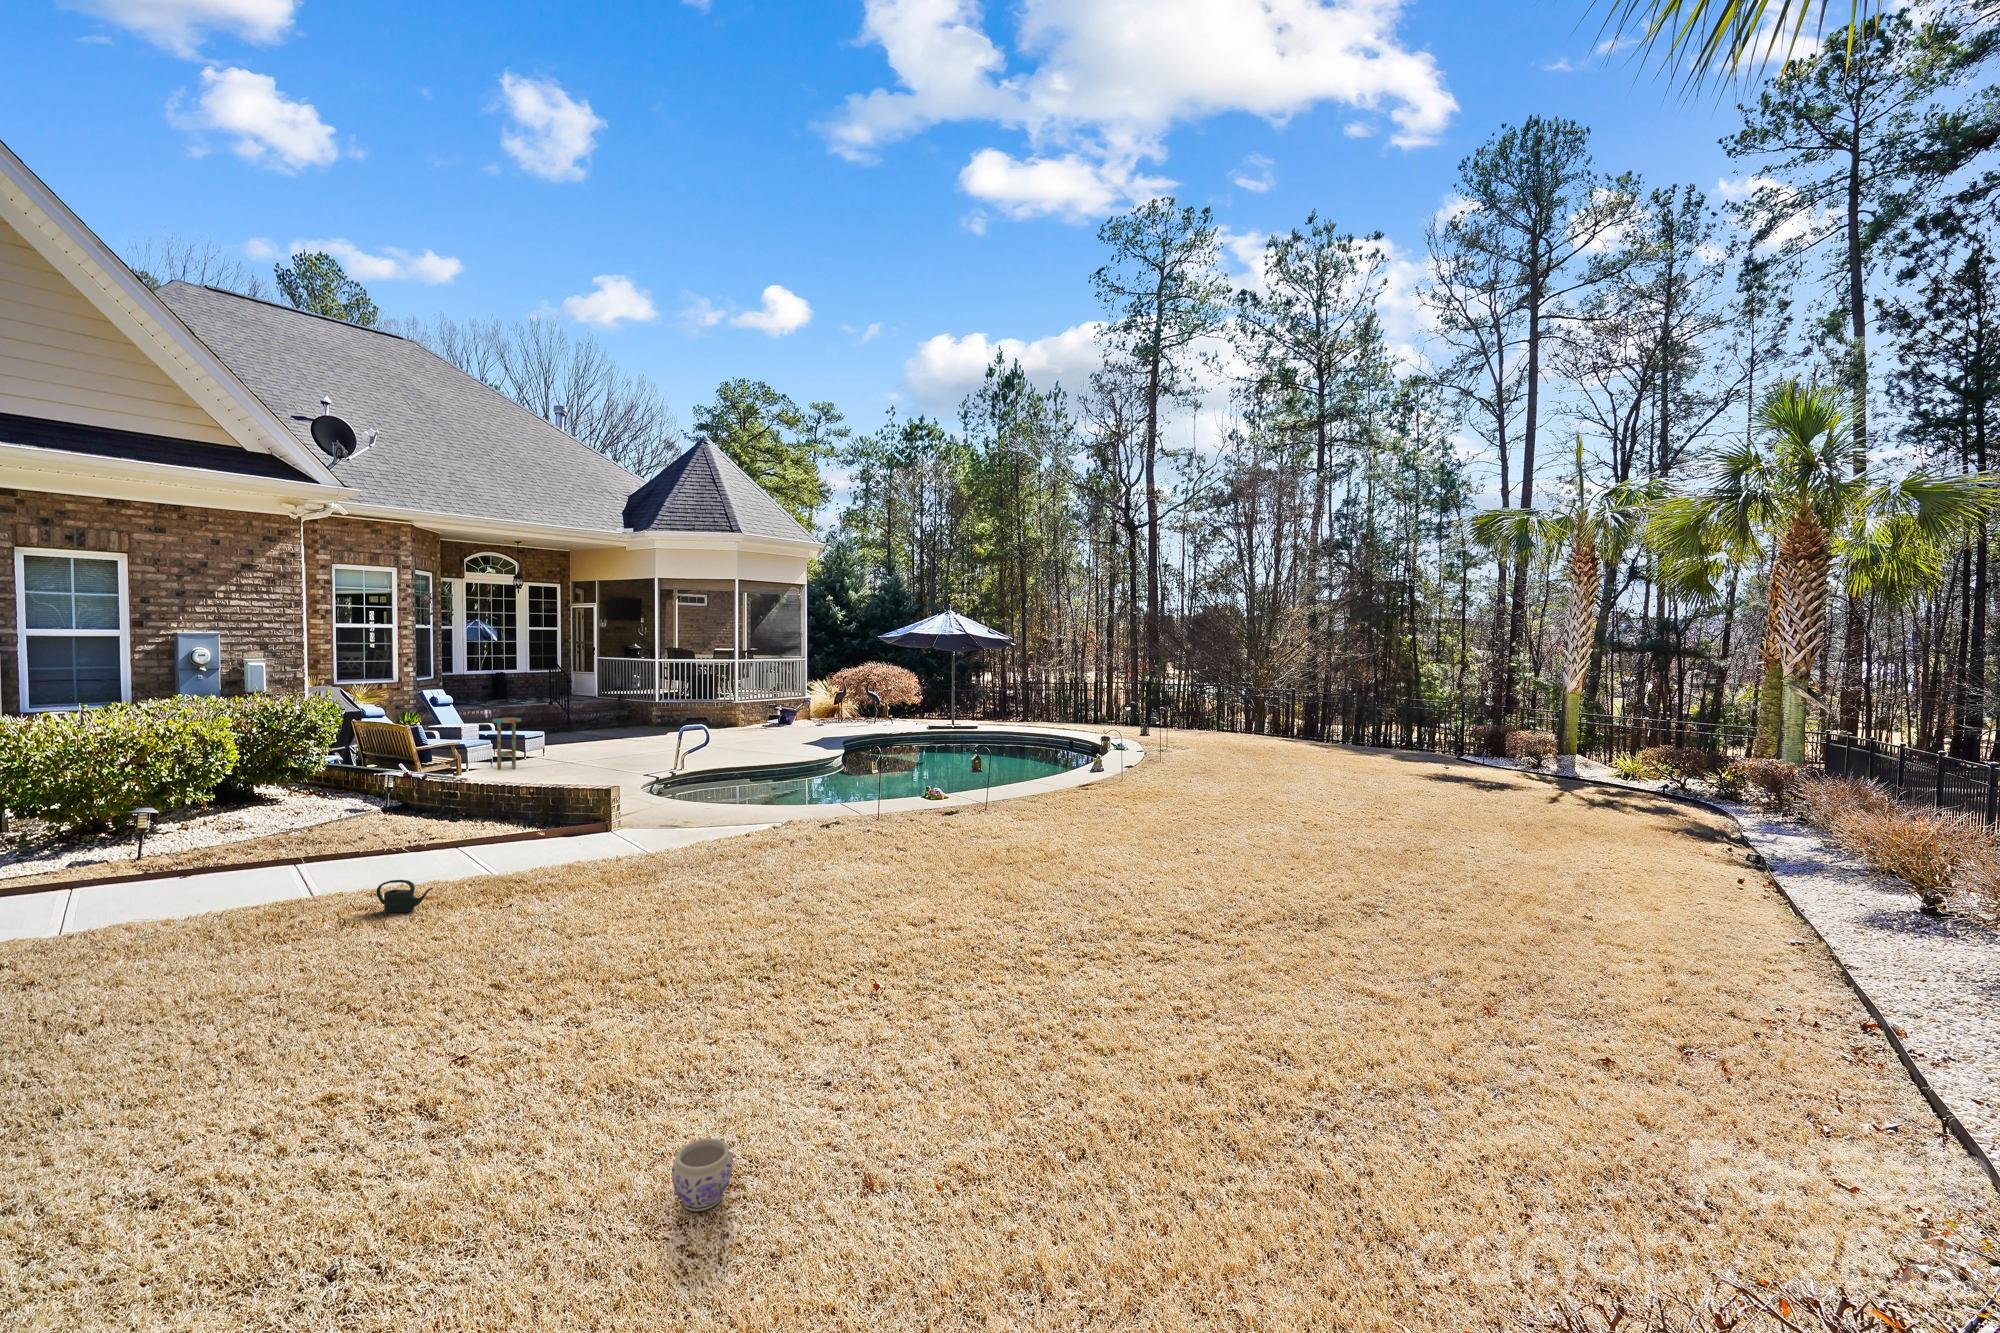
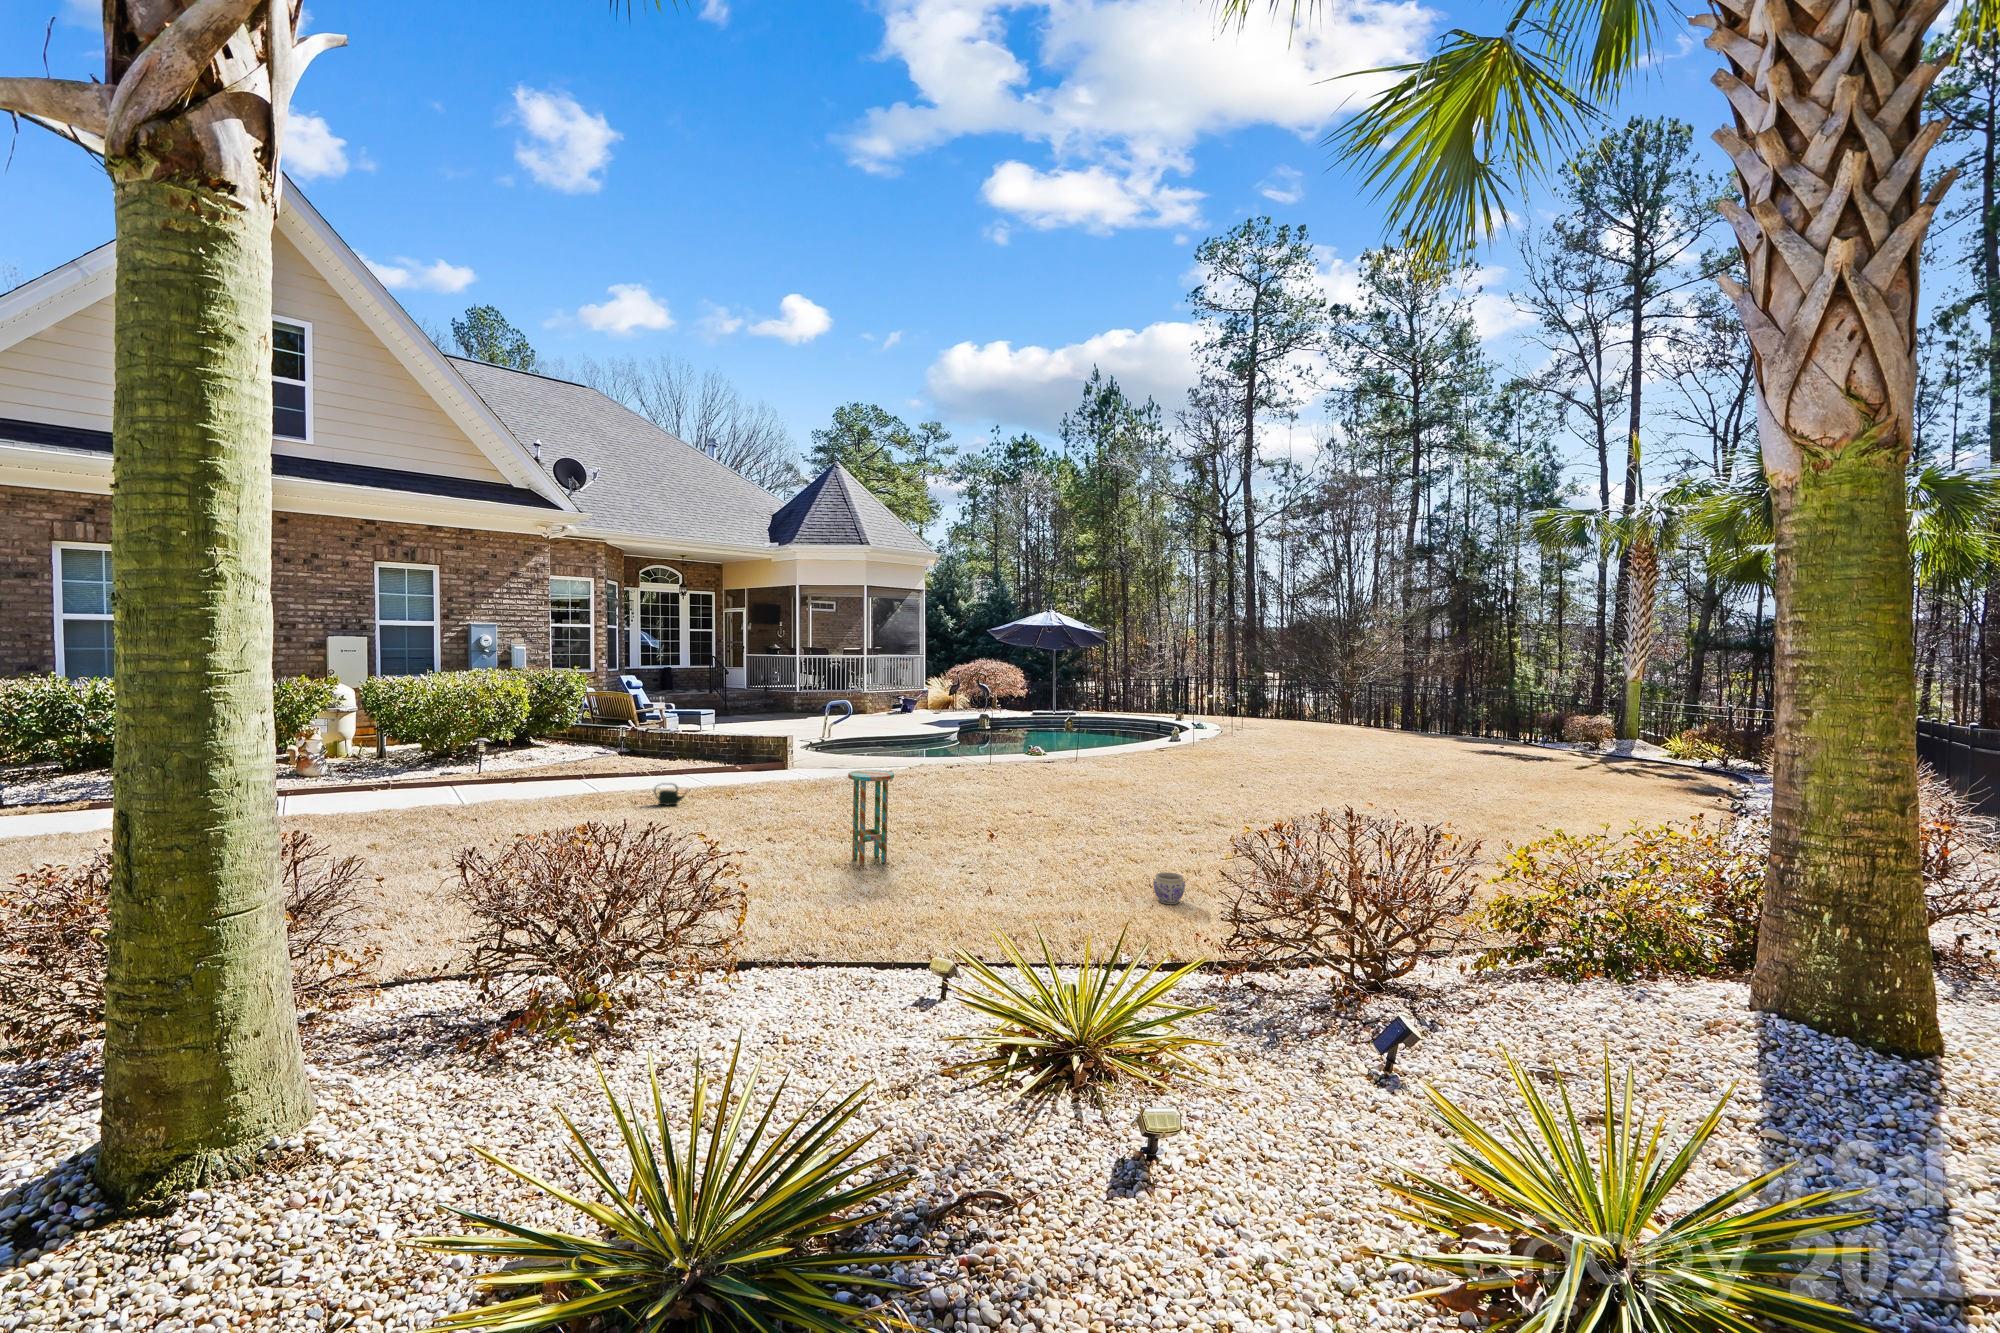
side table: present [492,718,521,770] -> present [848,770,894,865]
planter: present [672,1138,733,1212] -> present [1154,872,1185,905]

